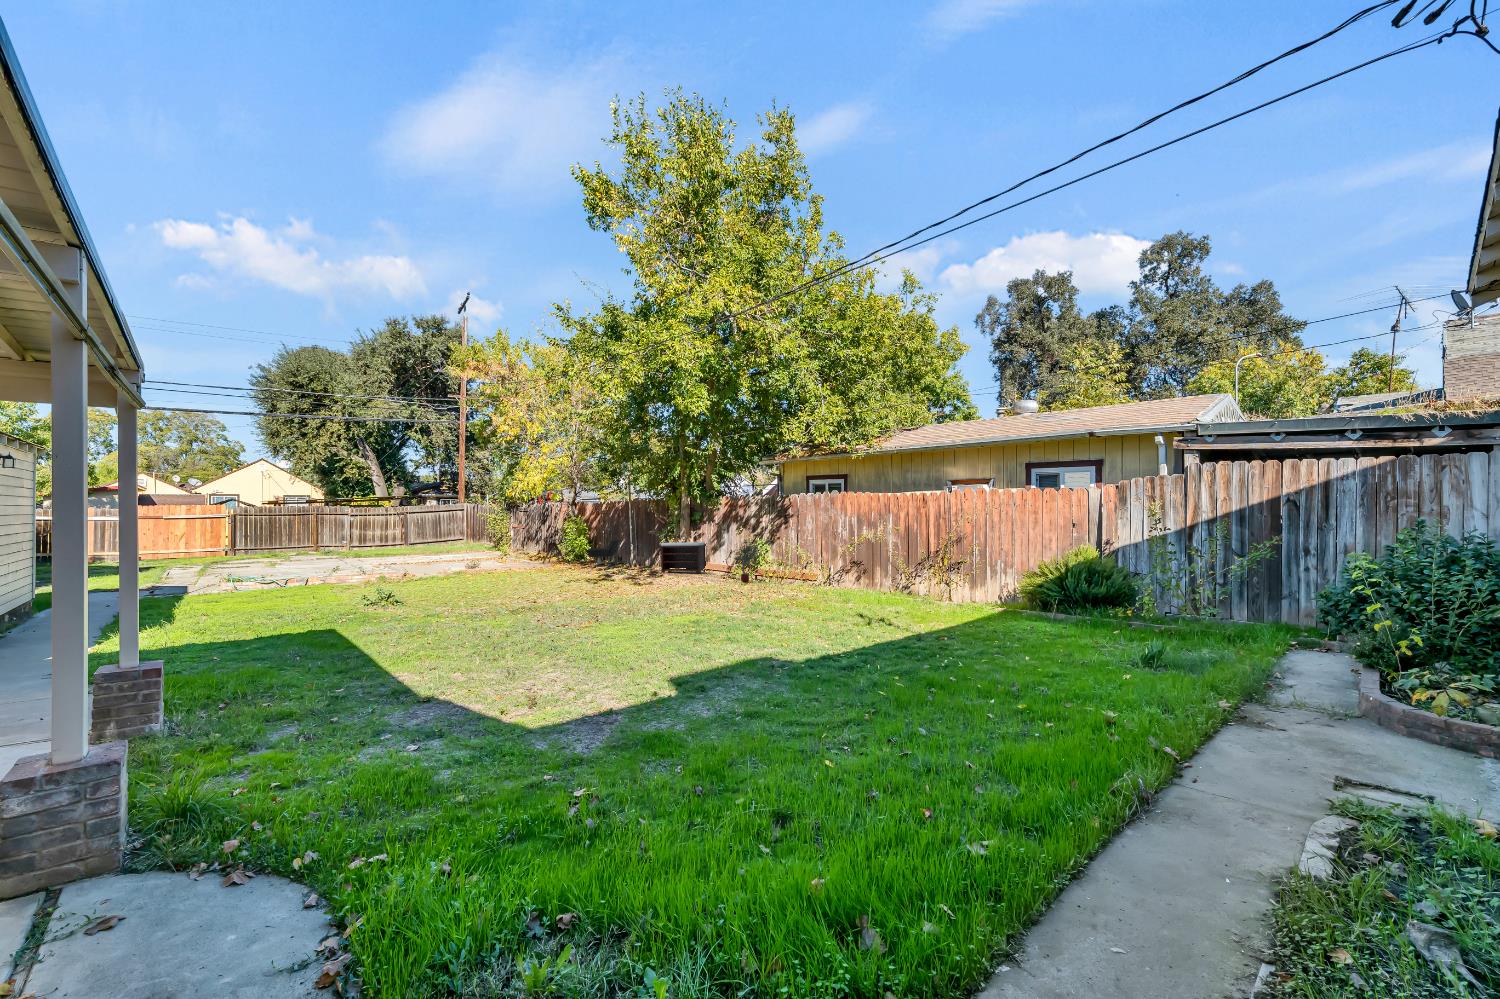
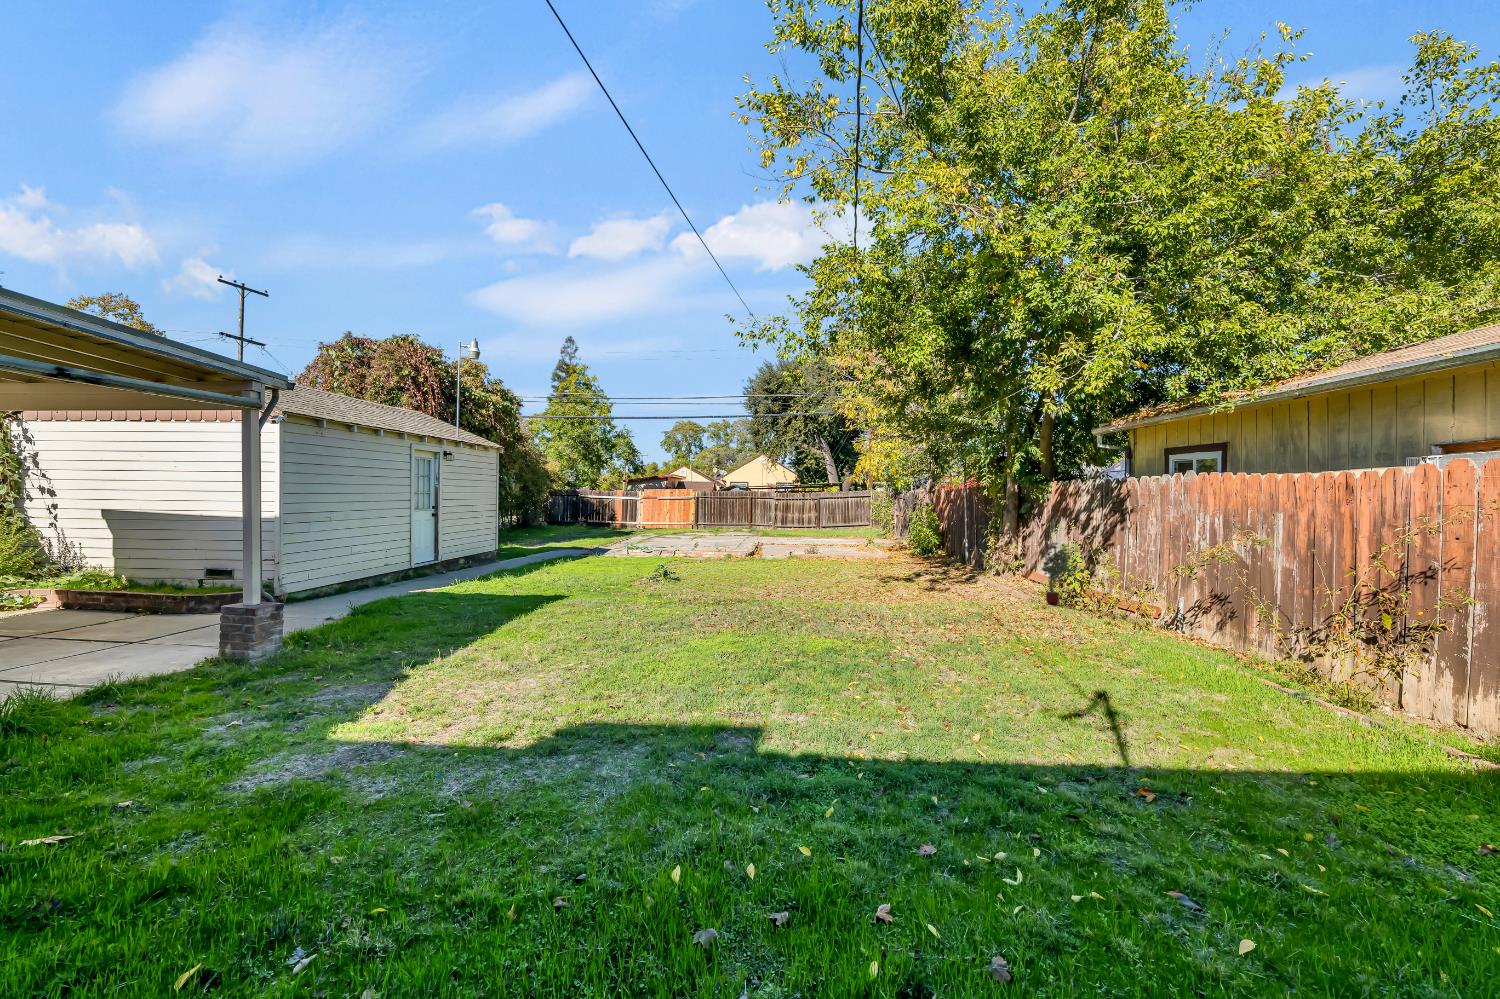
round table: present [536,539,570,563] -> none [880,528,919,555]
lounge chair: present [588,539,619,565] -> none [922,533,962,561]
bench: present [659,542,707,573] -> none [976,541,1039,584]

